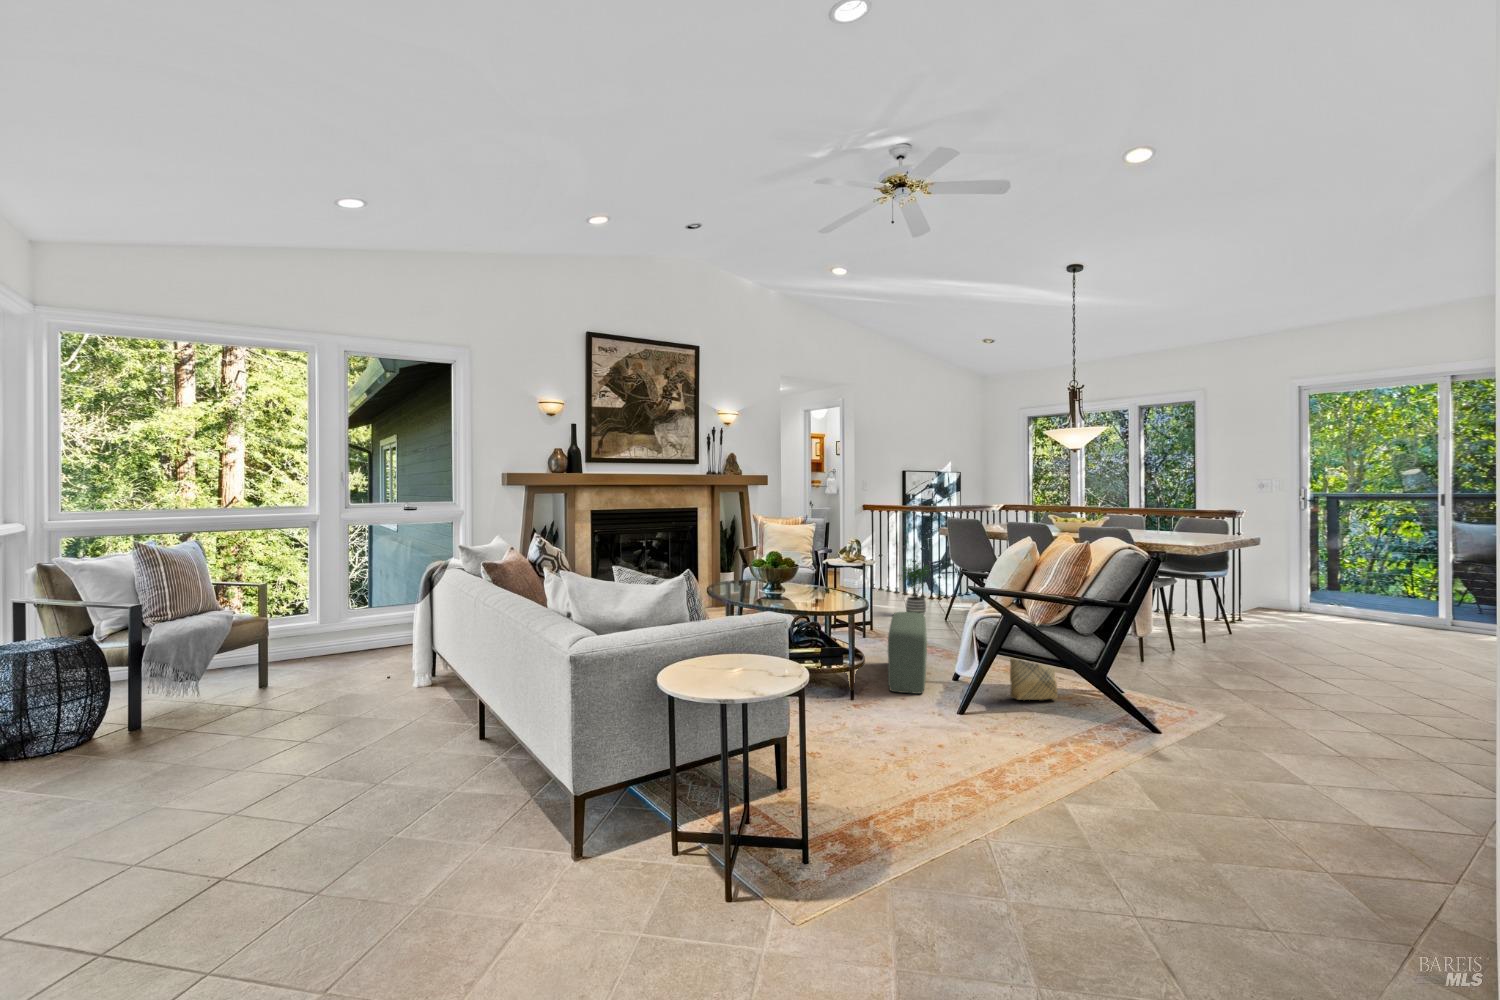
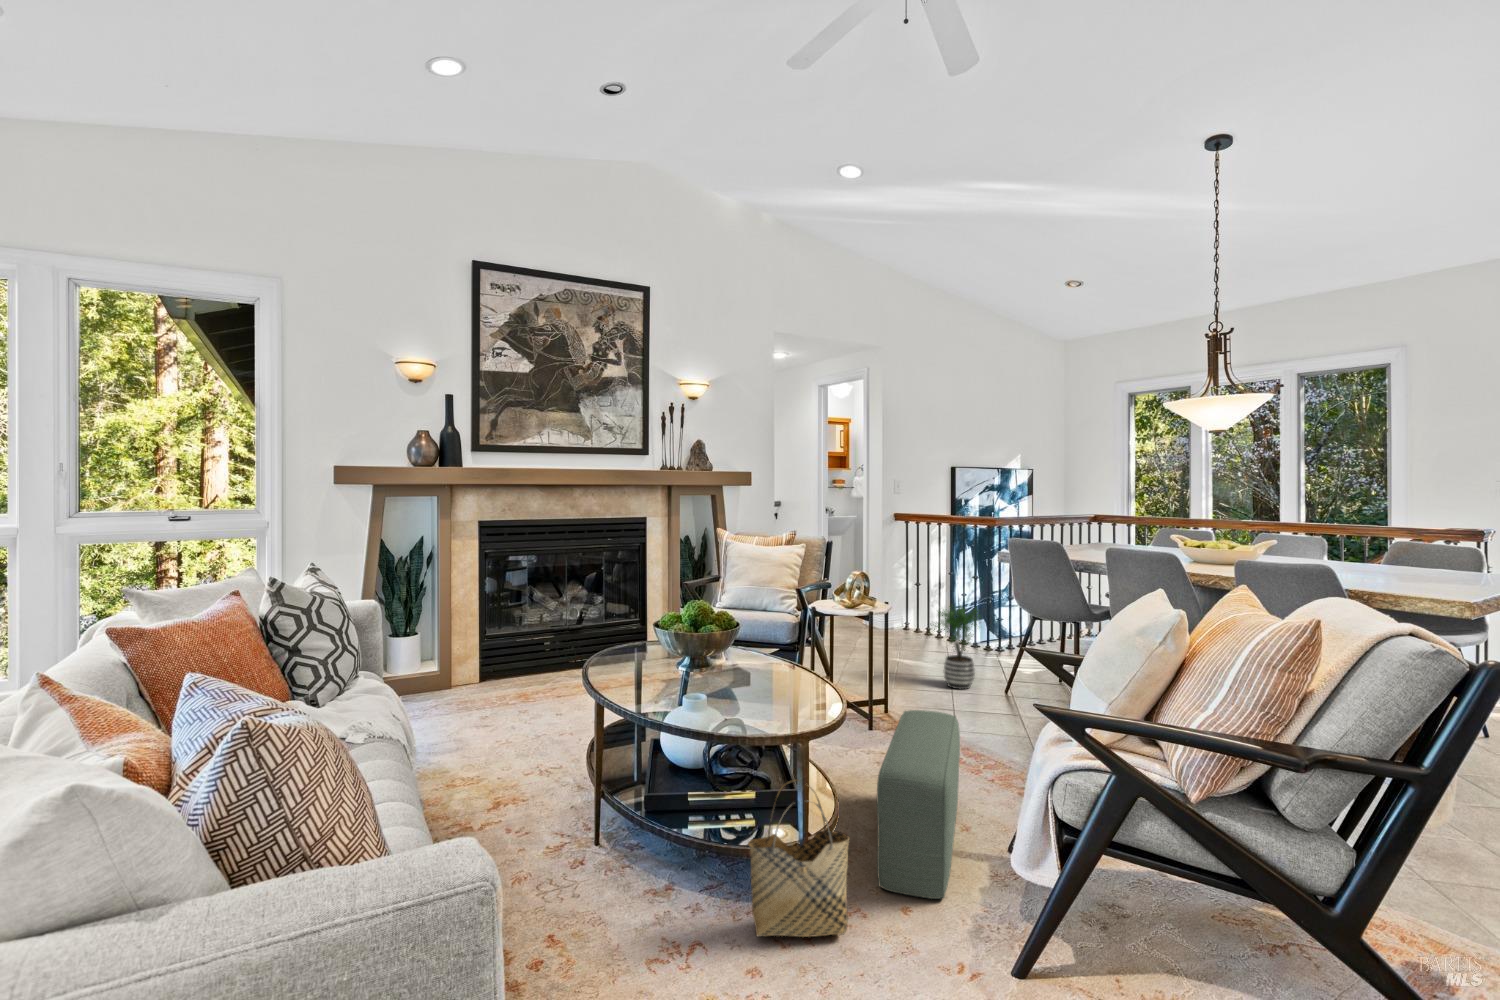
woven basket: present [1010,659,1058,700] -> present [748,779,849,937]

